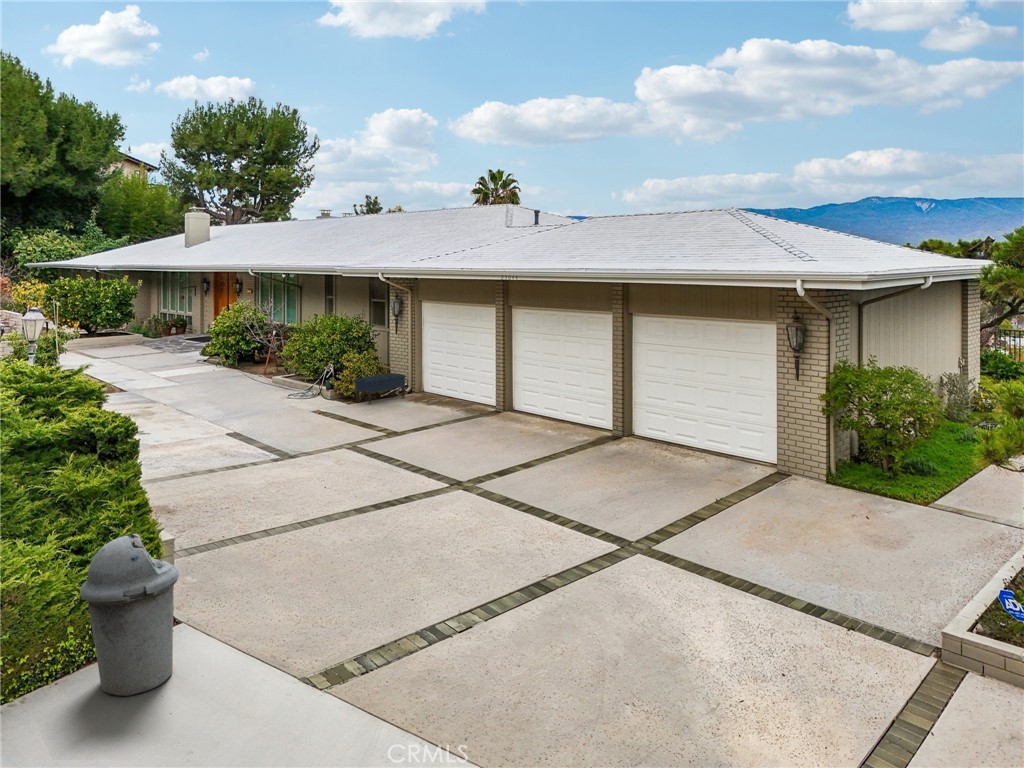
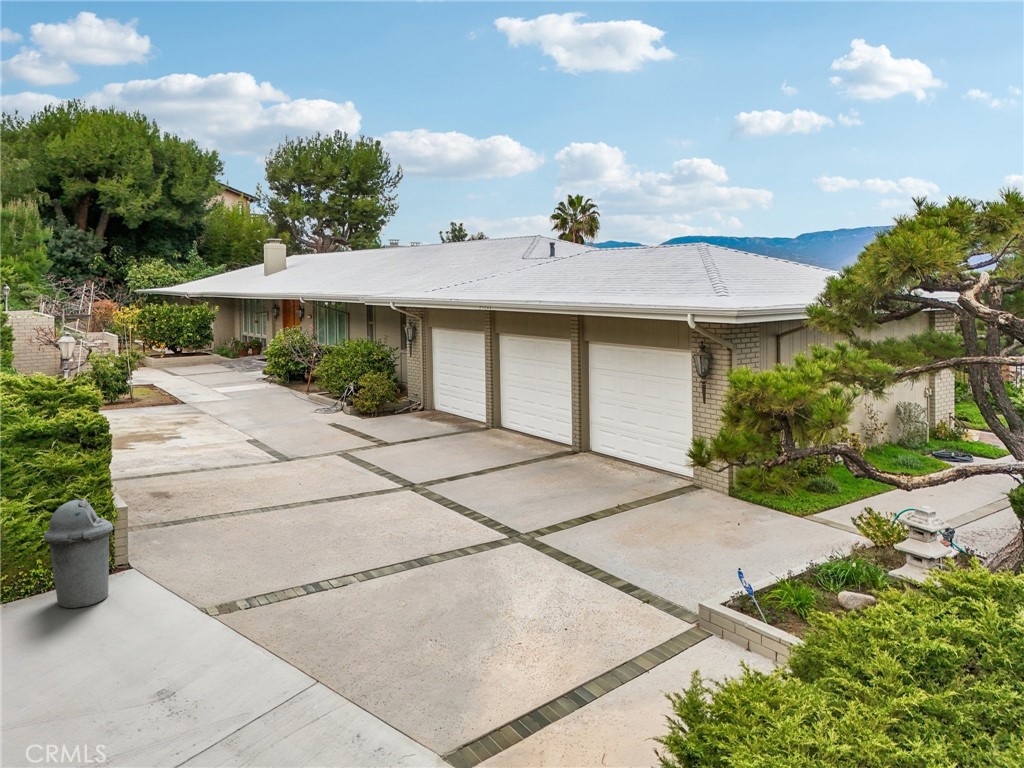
bench: present [354,373,405,404] -> none [368,391,417,419]

